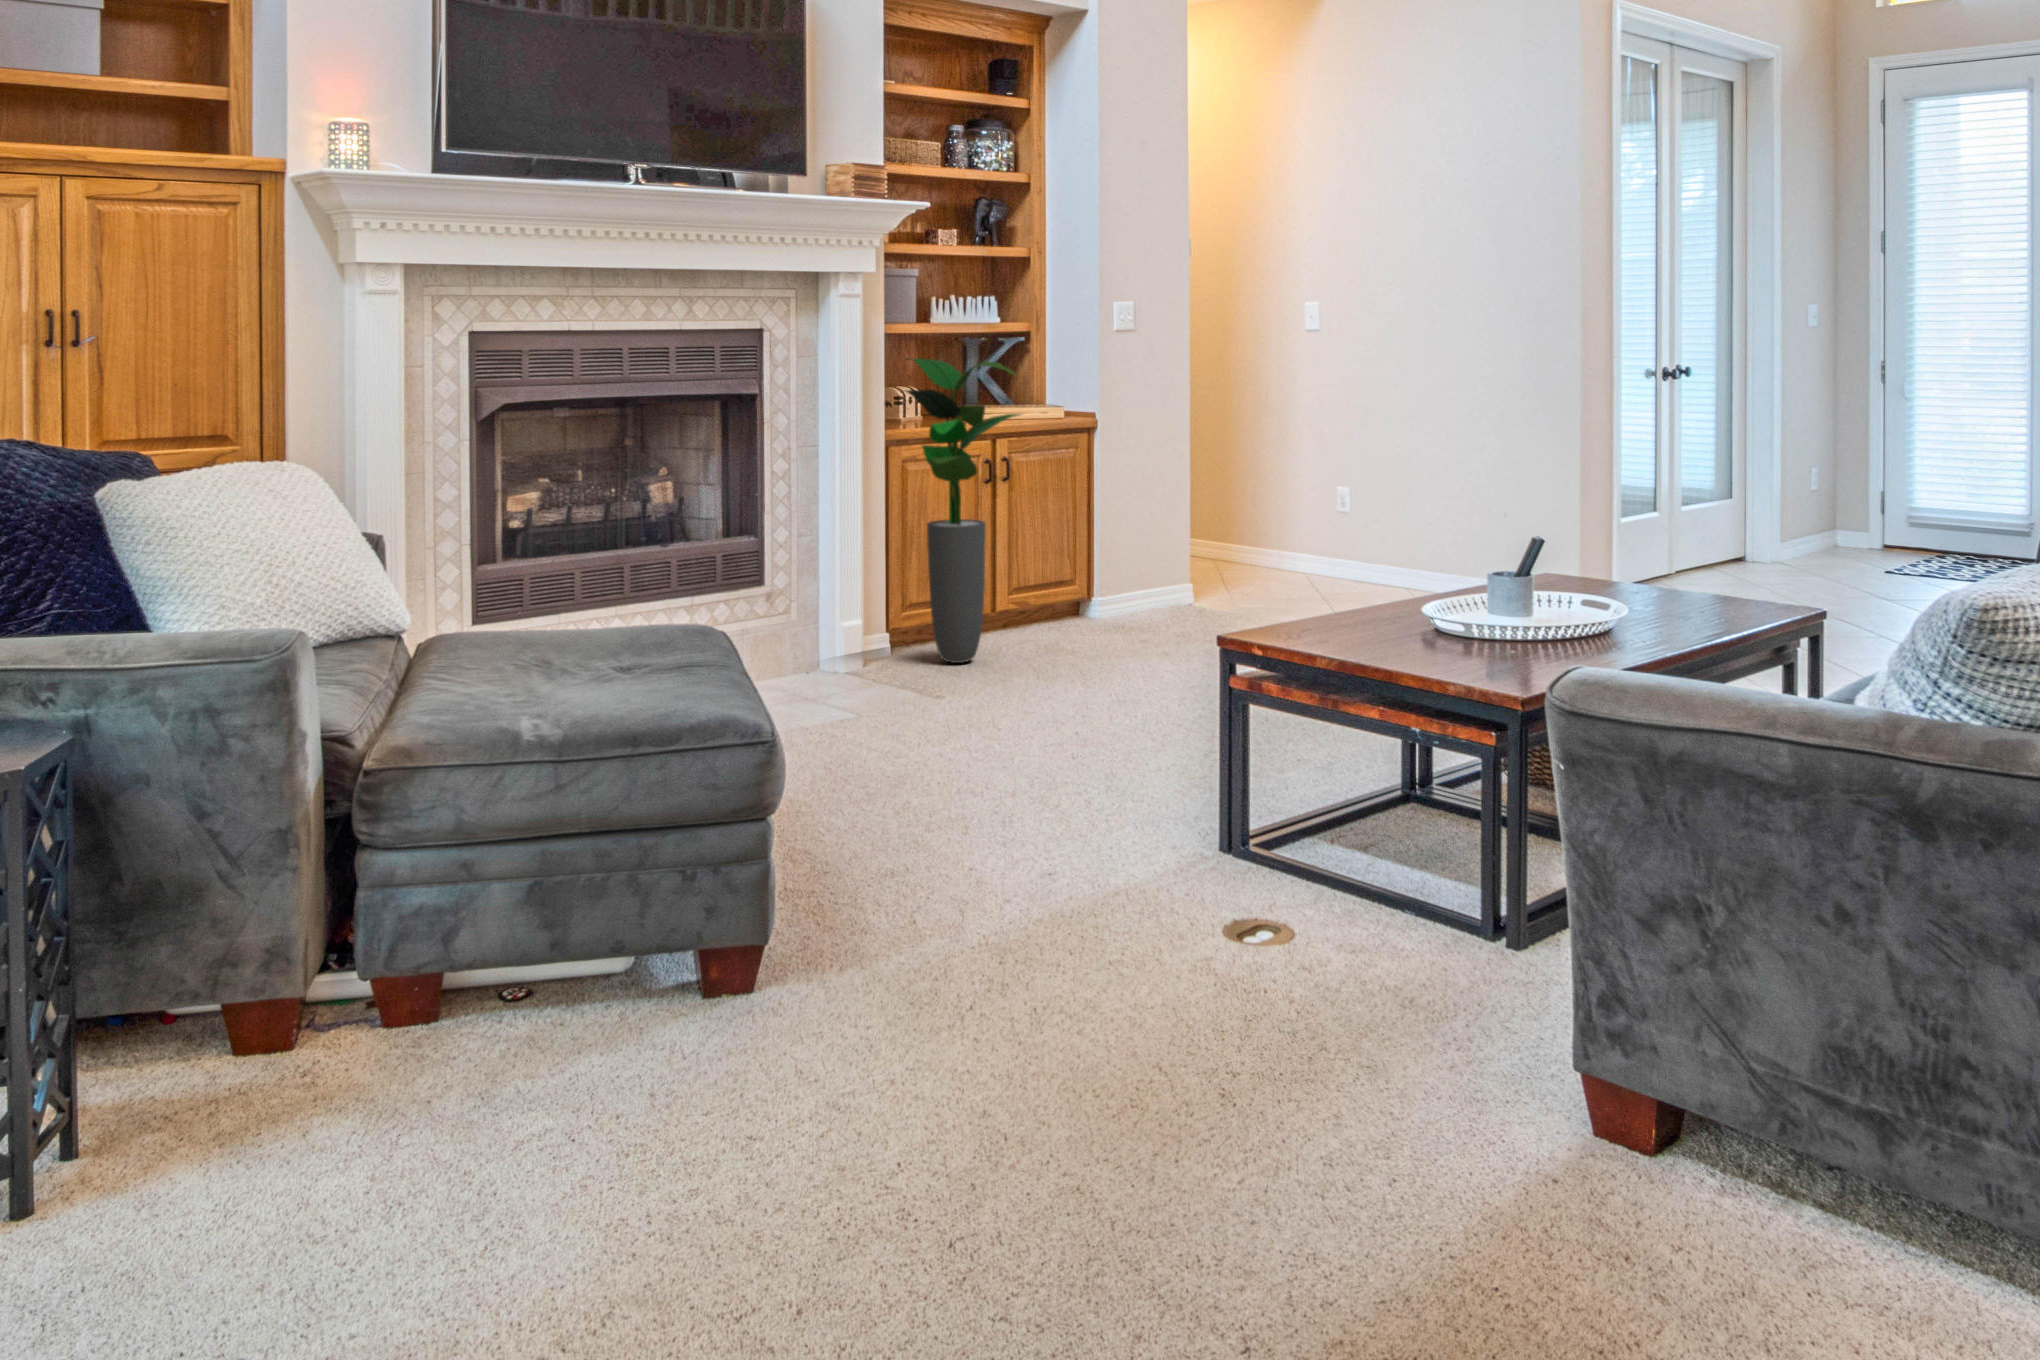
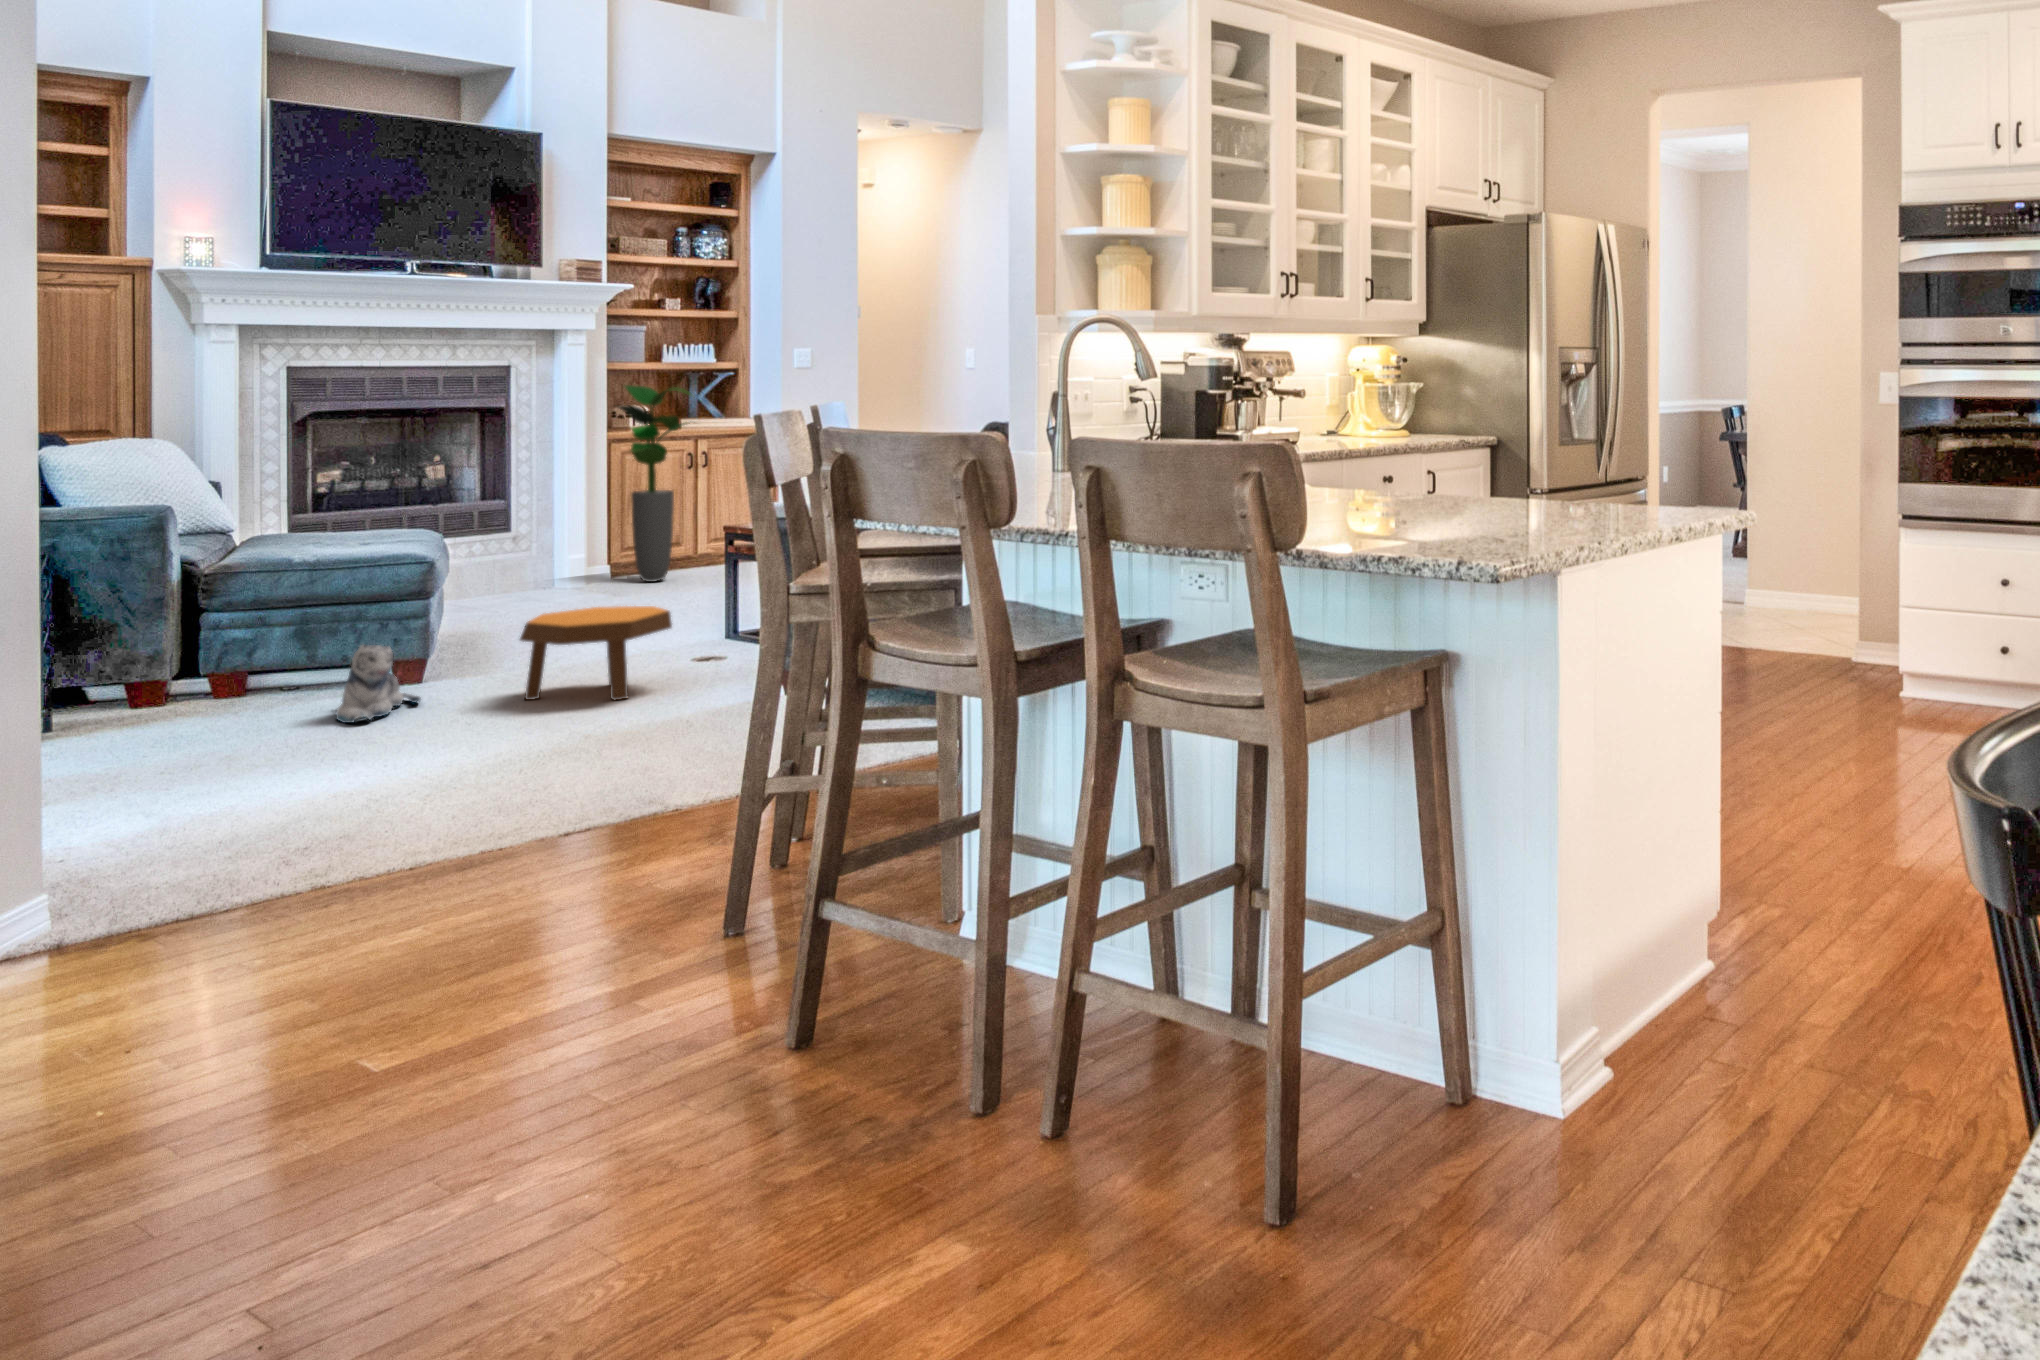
footstool: none [1022,868,1331,1167] -> present [520,606,672,700]
plush toy: none [639,1006,809,1252] -> present [336,644,420,723]

